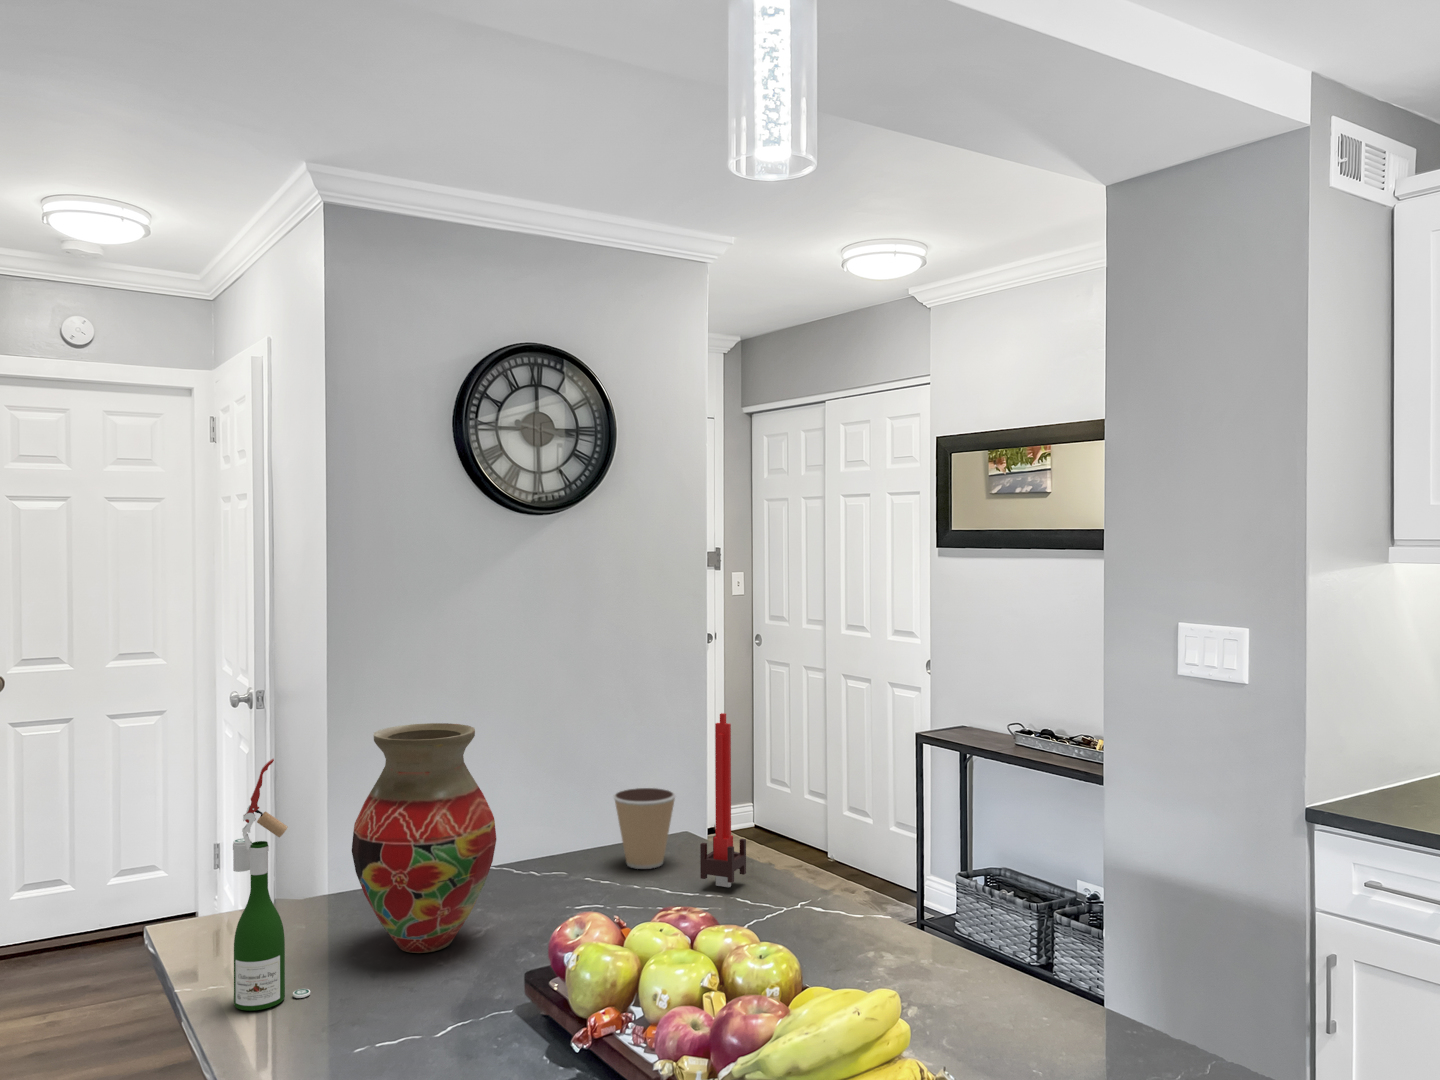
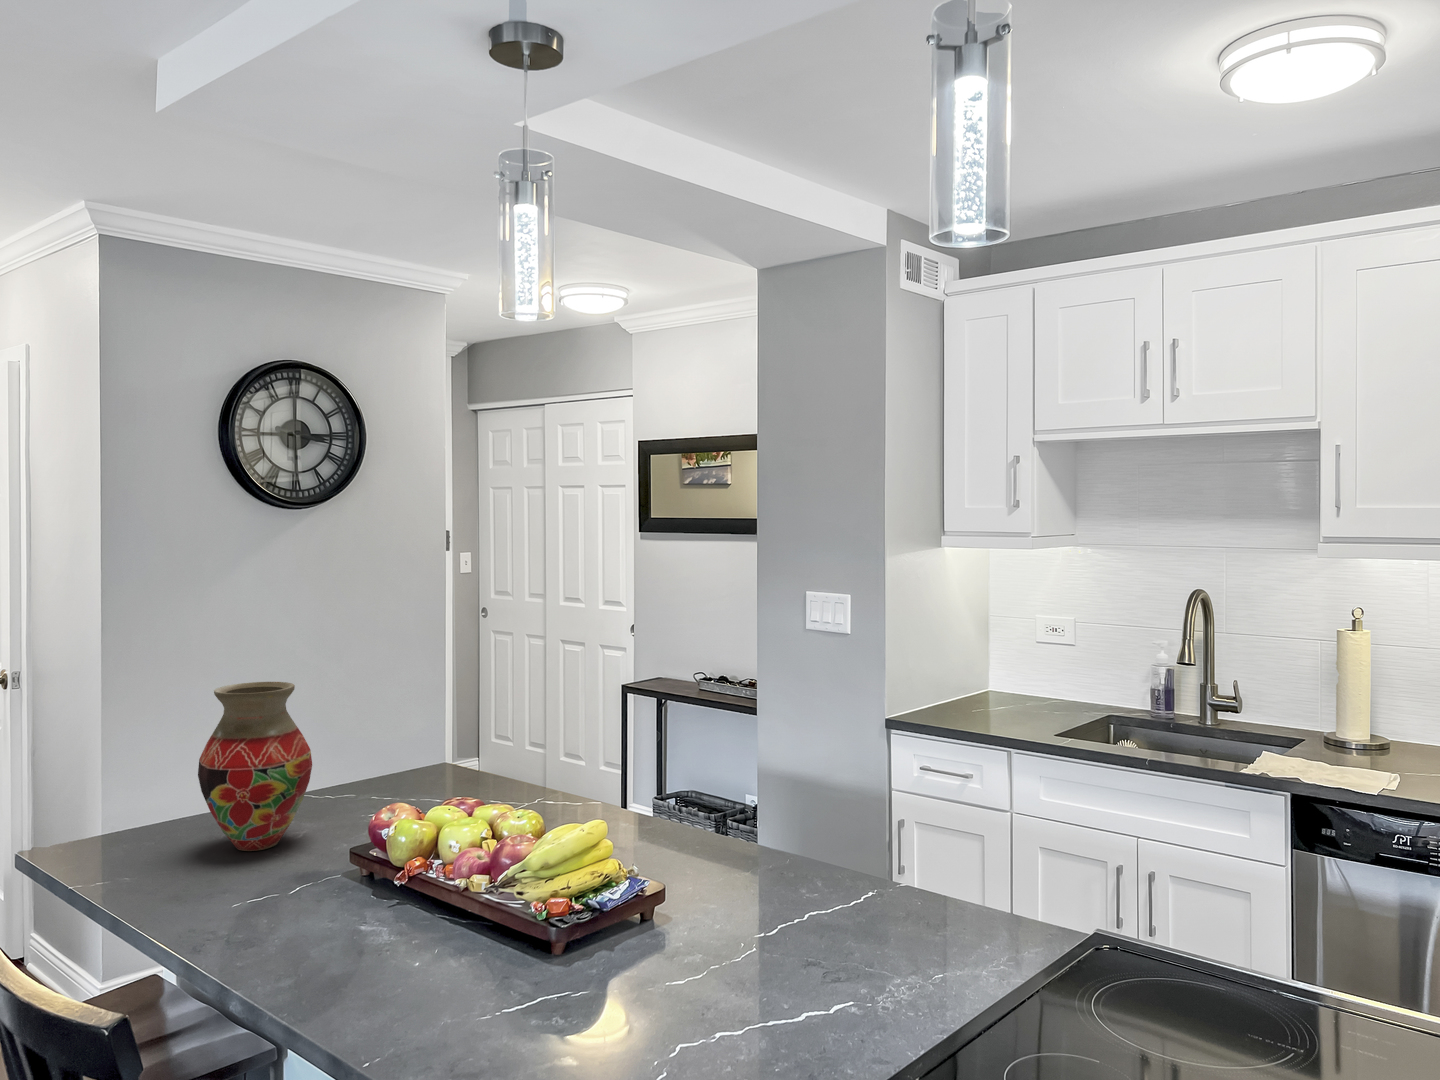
candle: present [700,713,746,887] -> none [462,667,496,794]
wine bottle: present [233,759,310,1011] -> none [114,710,178,894]
coffee cup: present [614,788,675,869] -> none [391,727,440,787]

